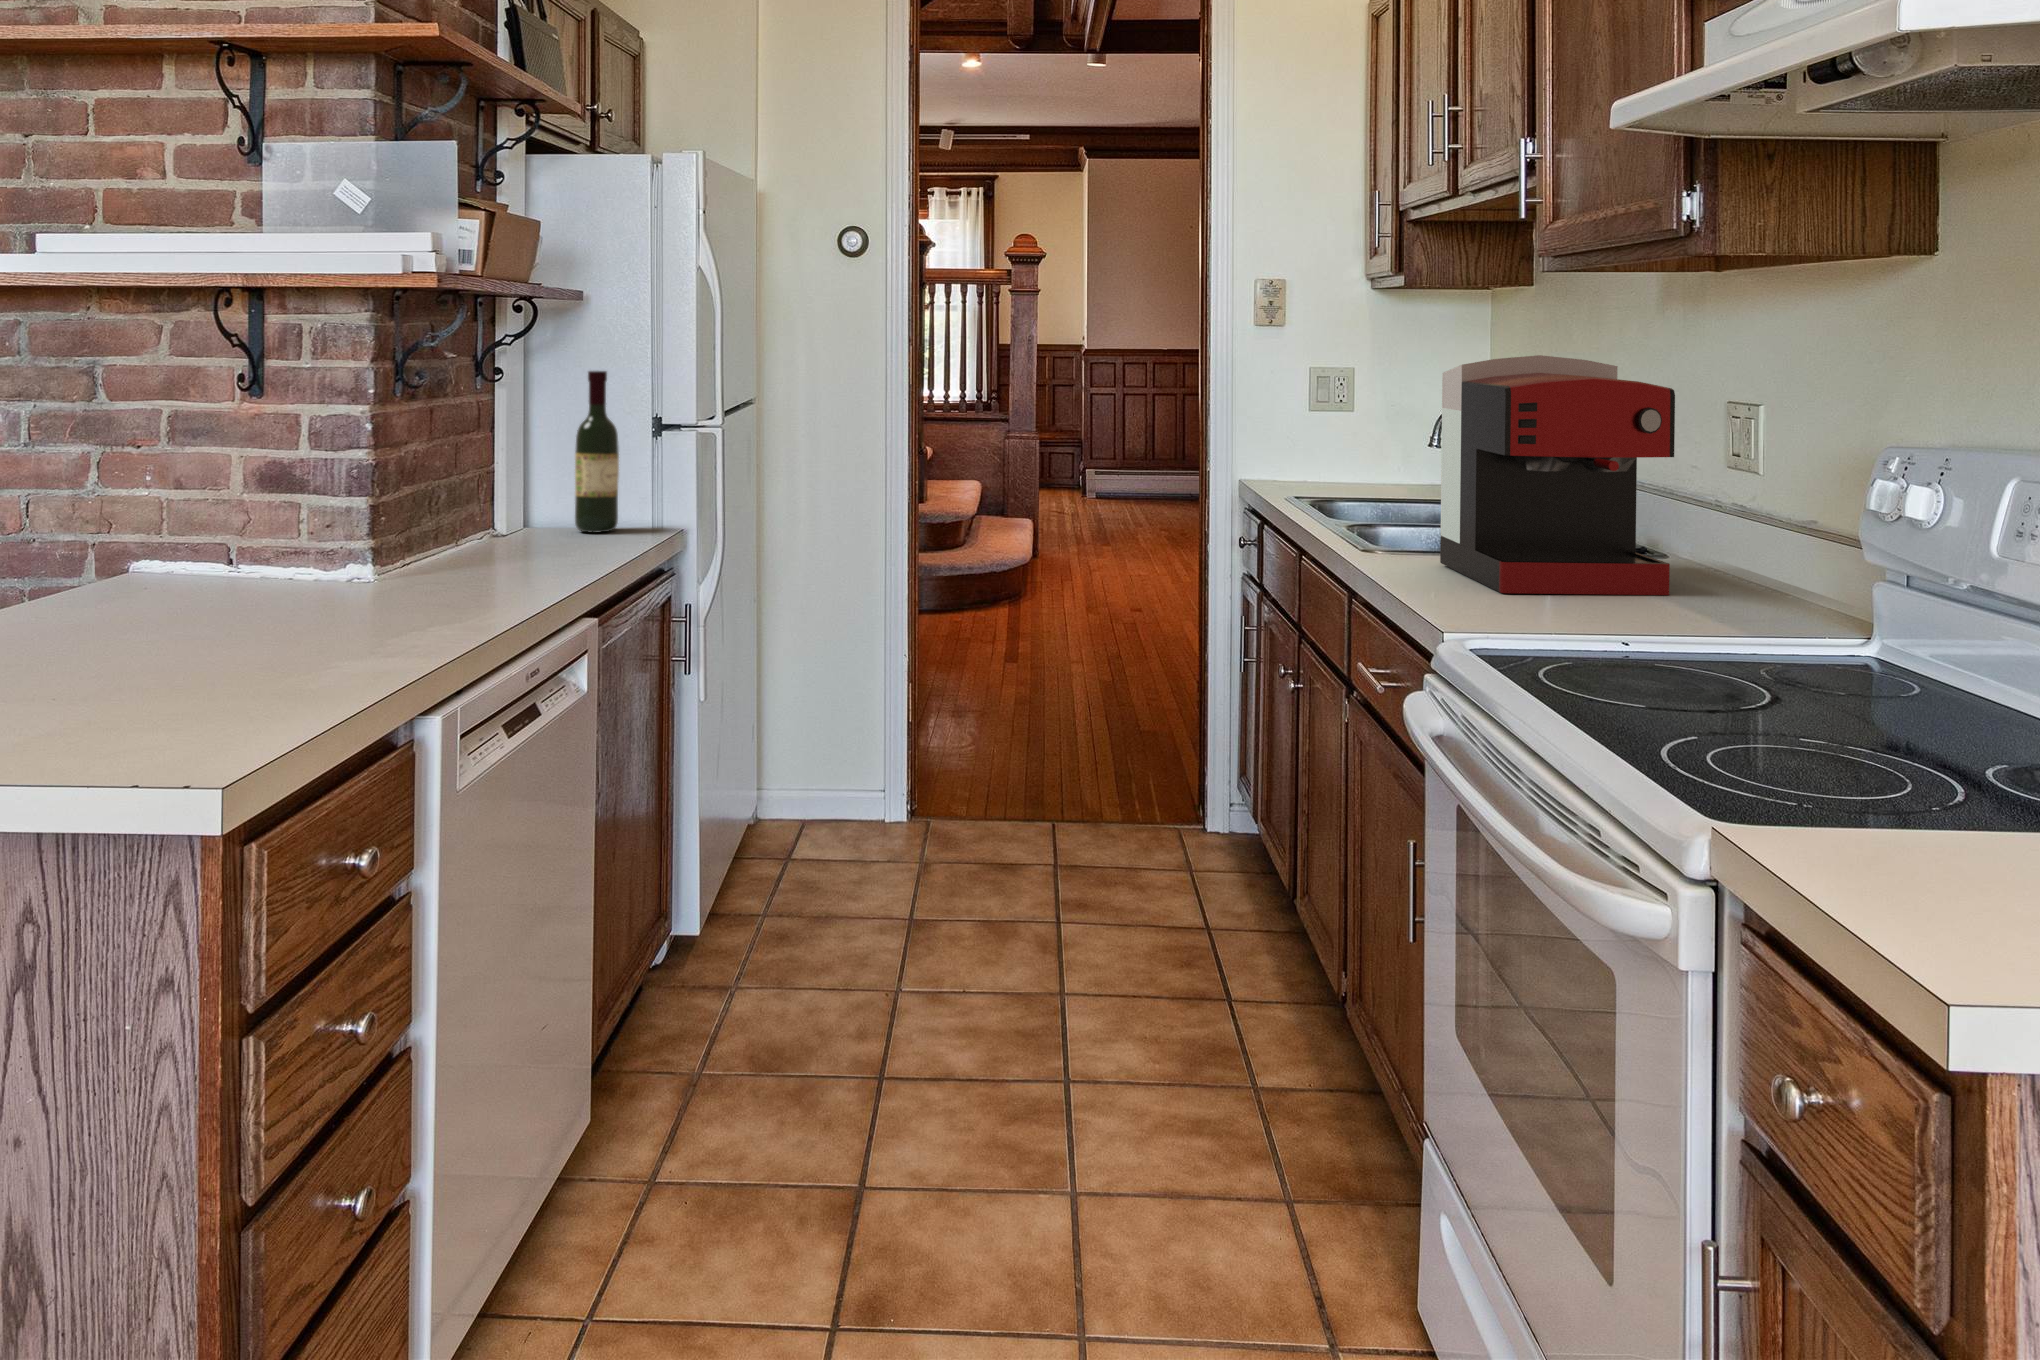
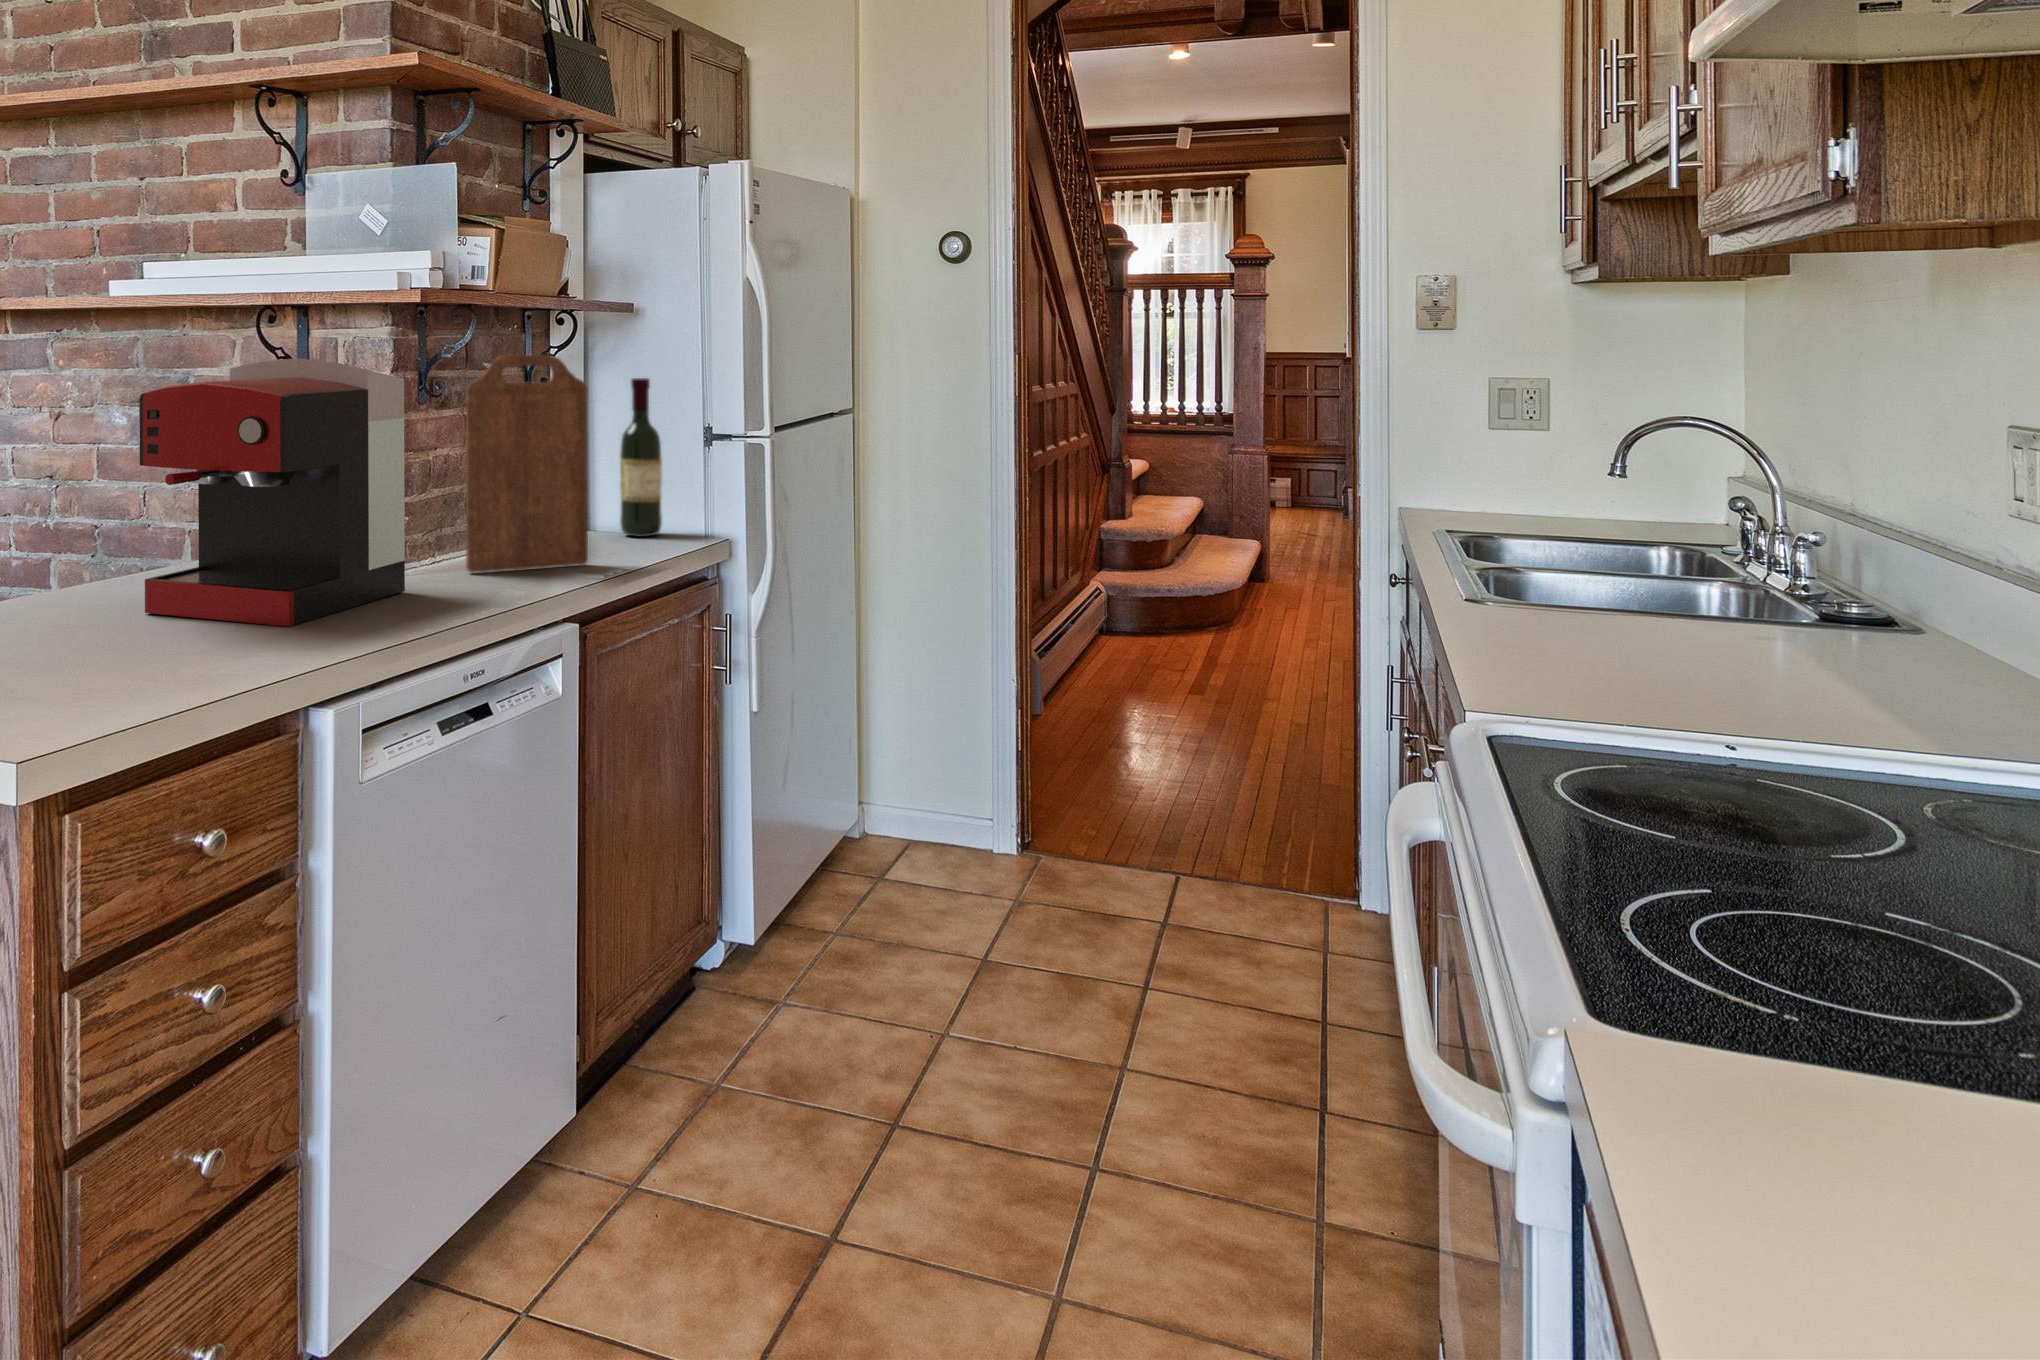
cutting board: none [455,346,580,575] -> present [466,355,588,573]
coffee maker: present [1440,355,1675,595] -> present [139,358,405,627]

